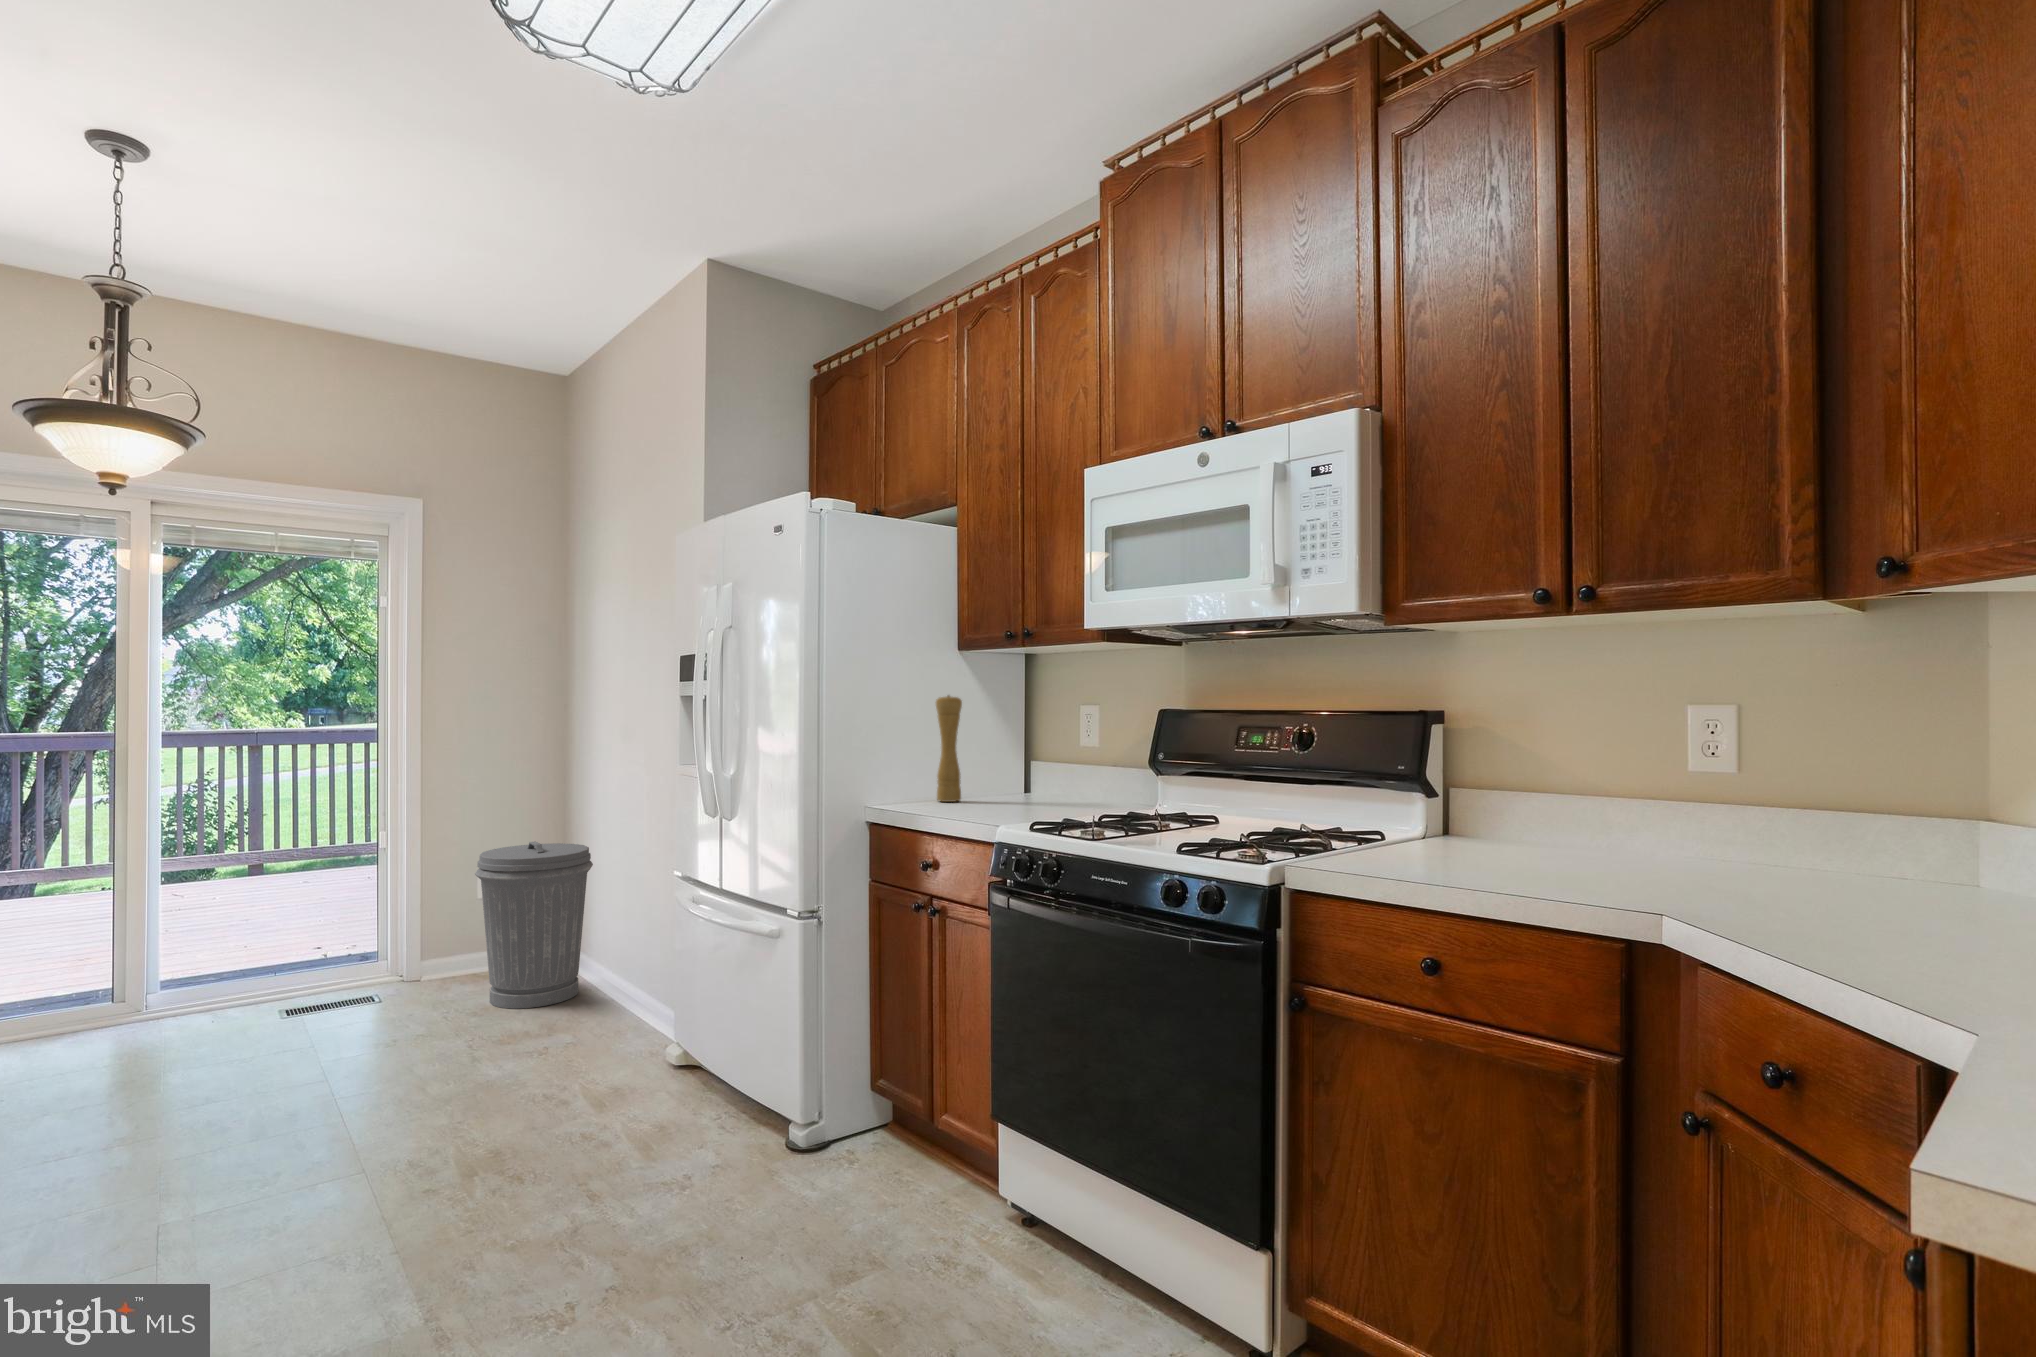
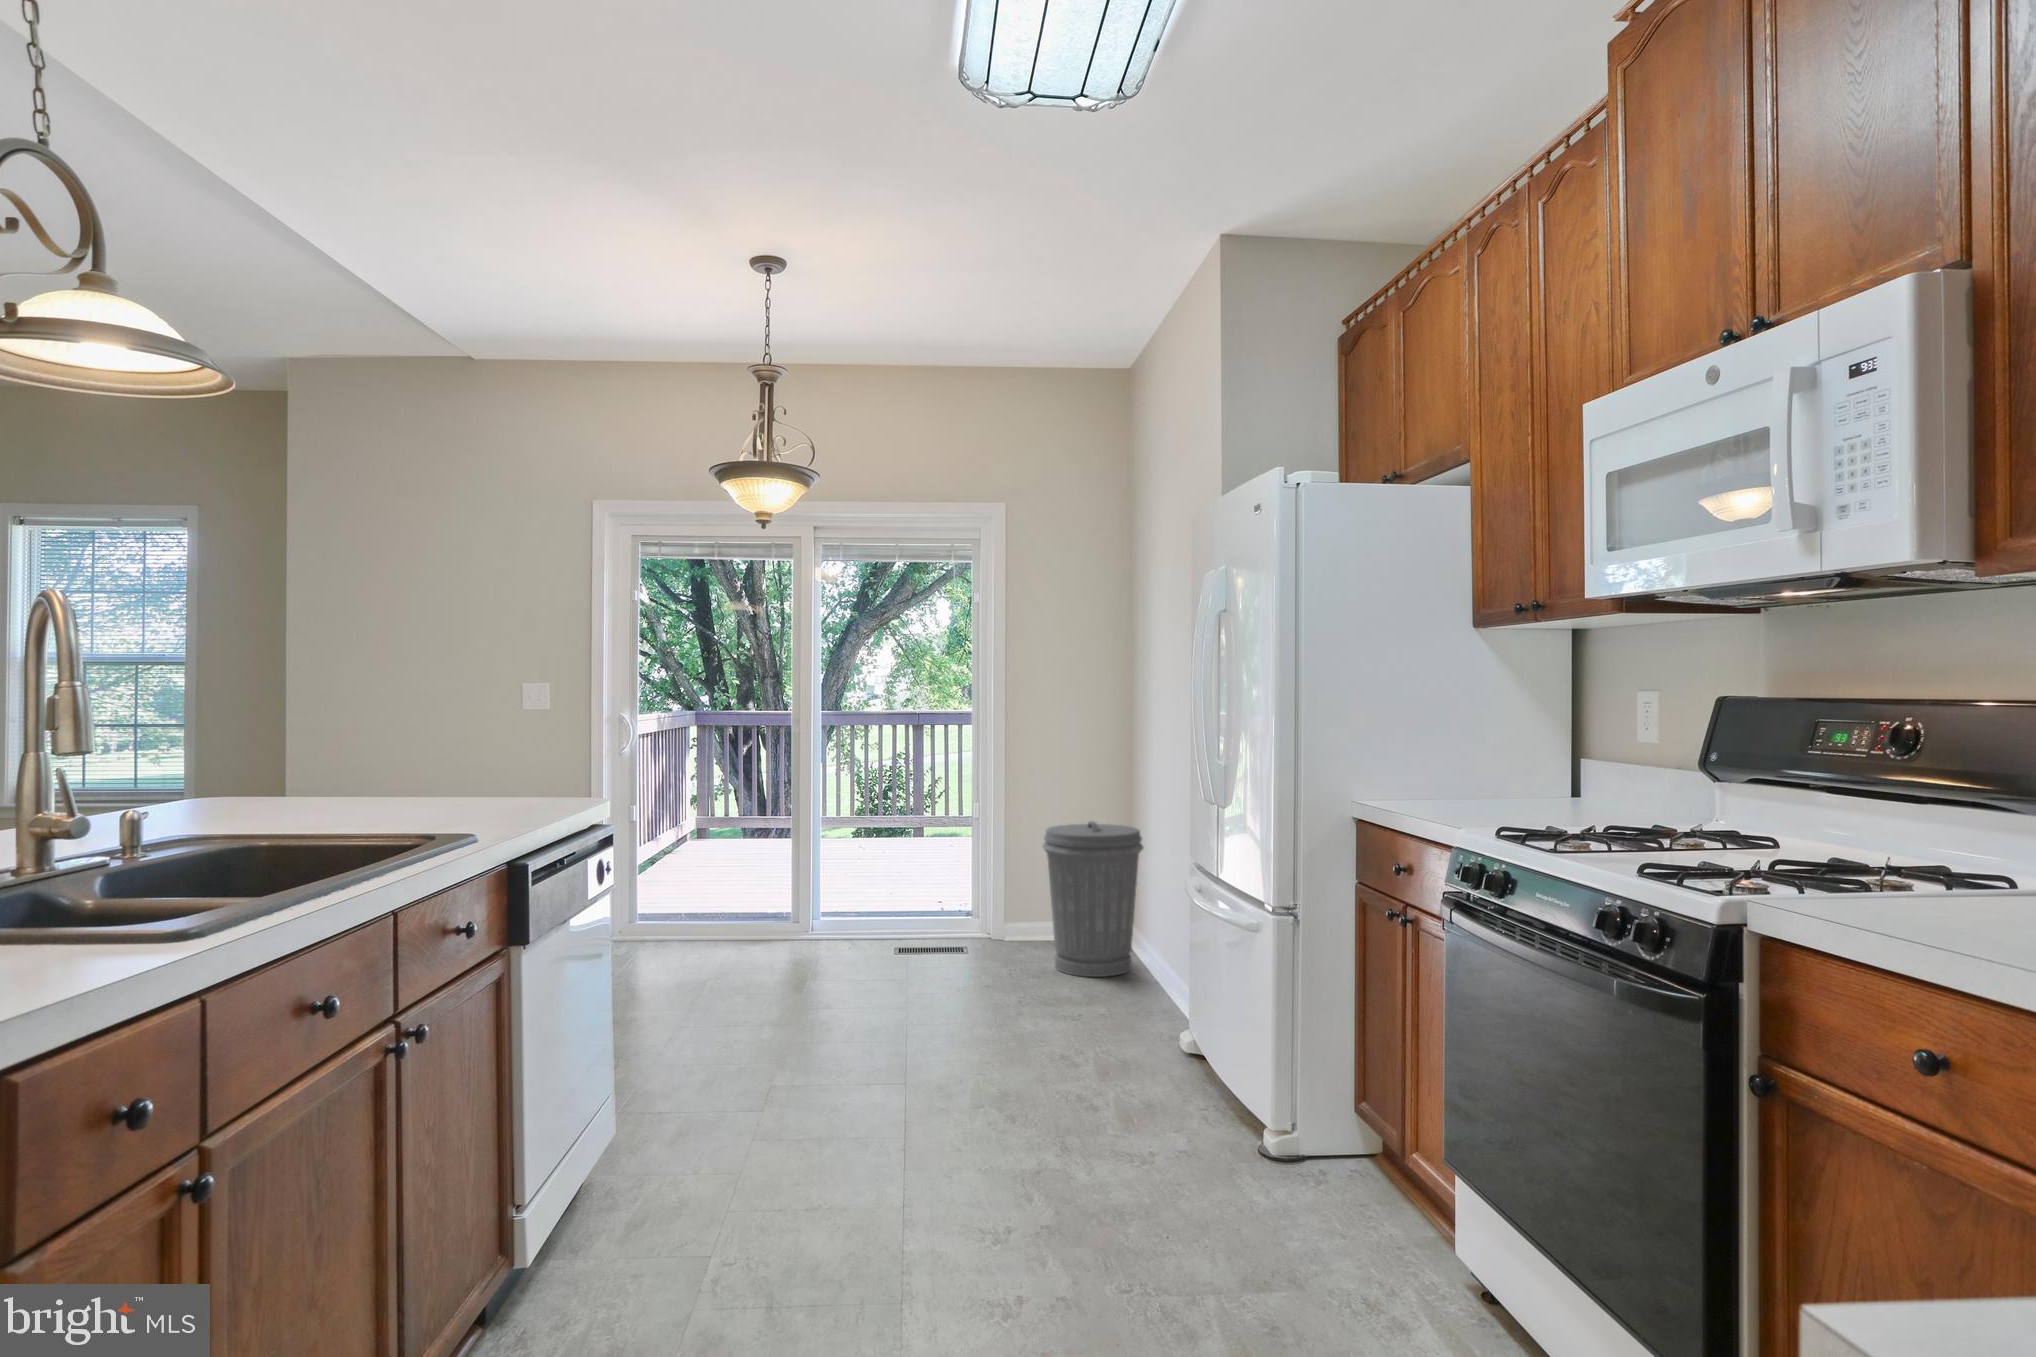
pepper mill: present [936,695,962,802] -> none [1434,681,1467,803]

